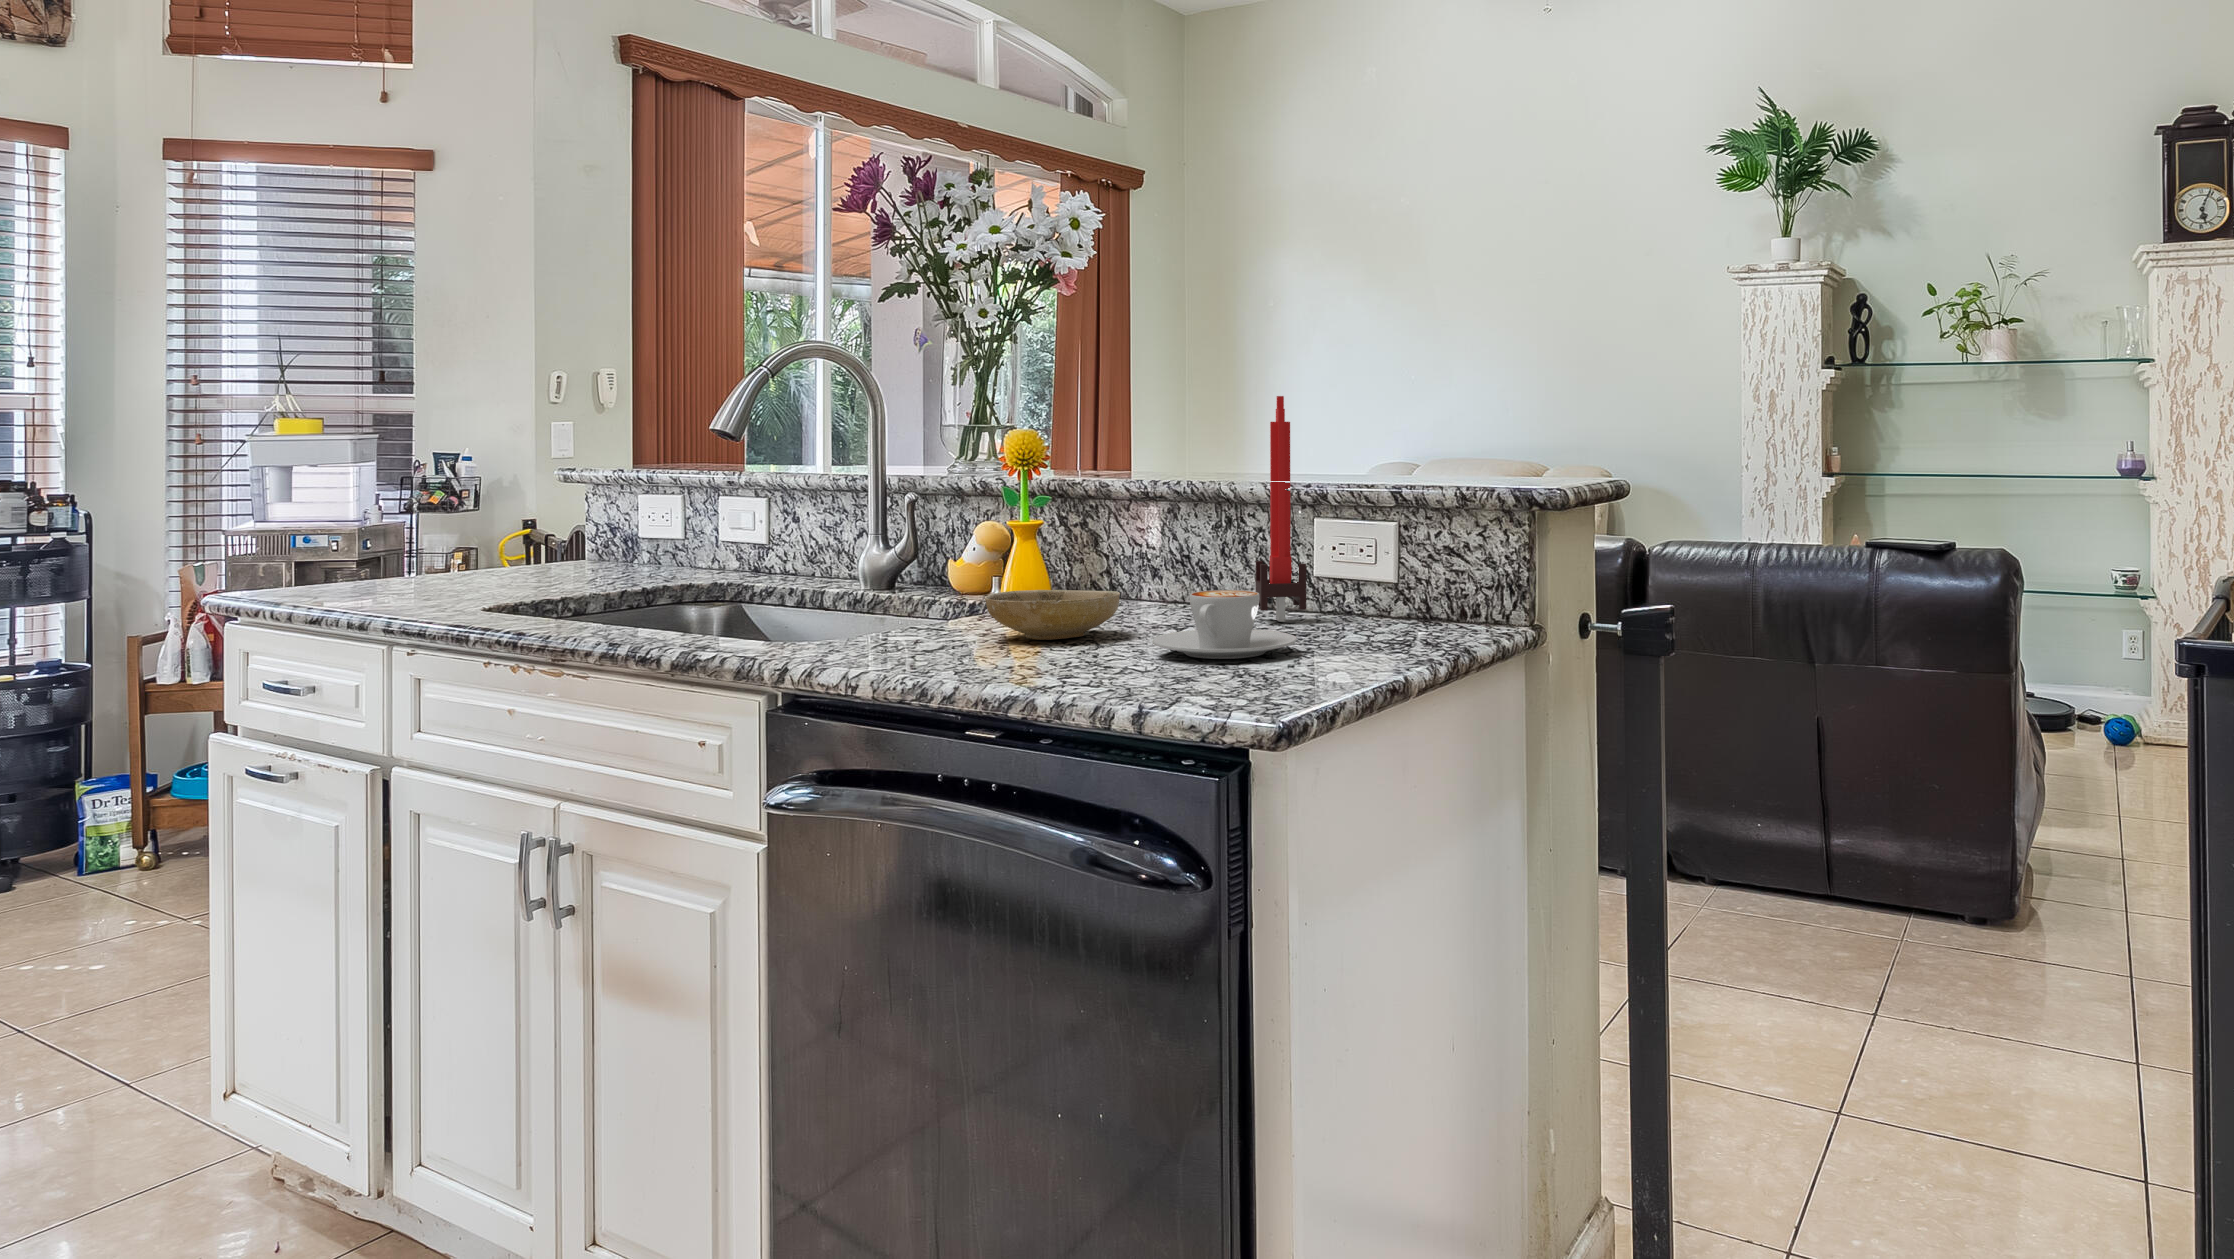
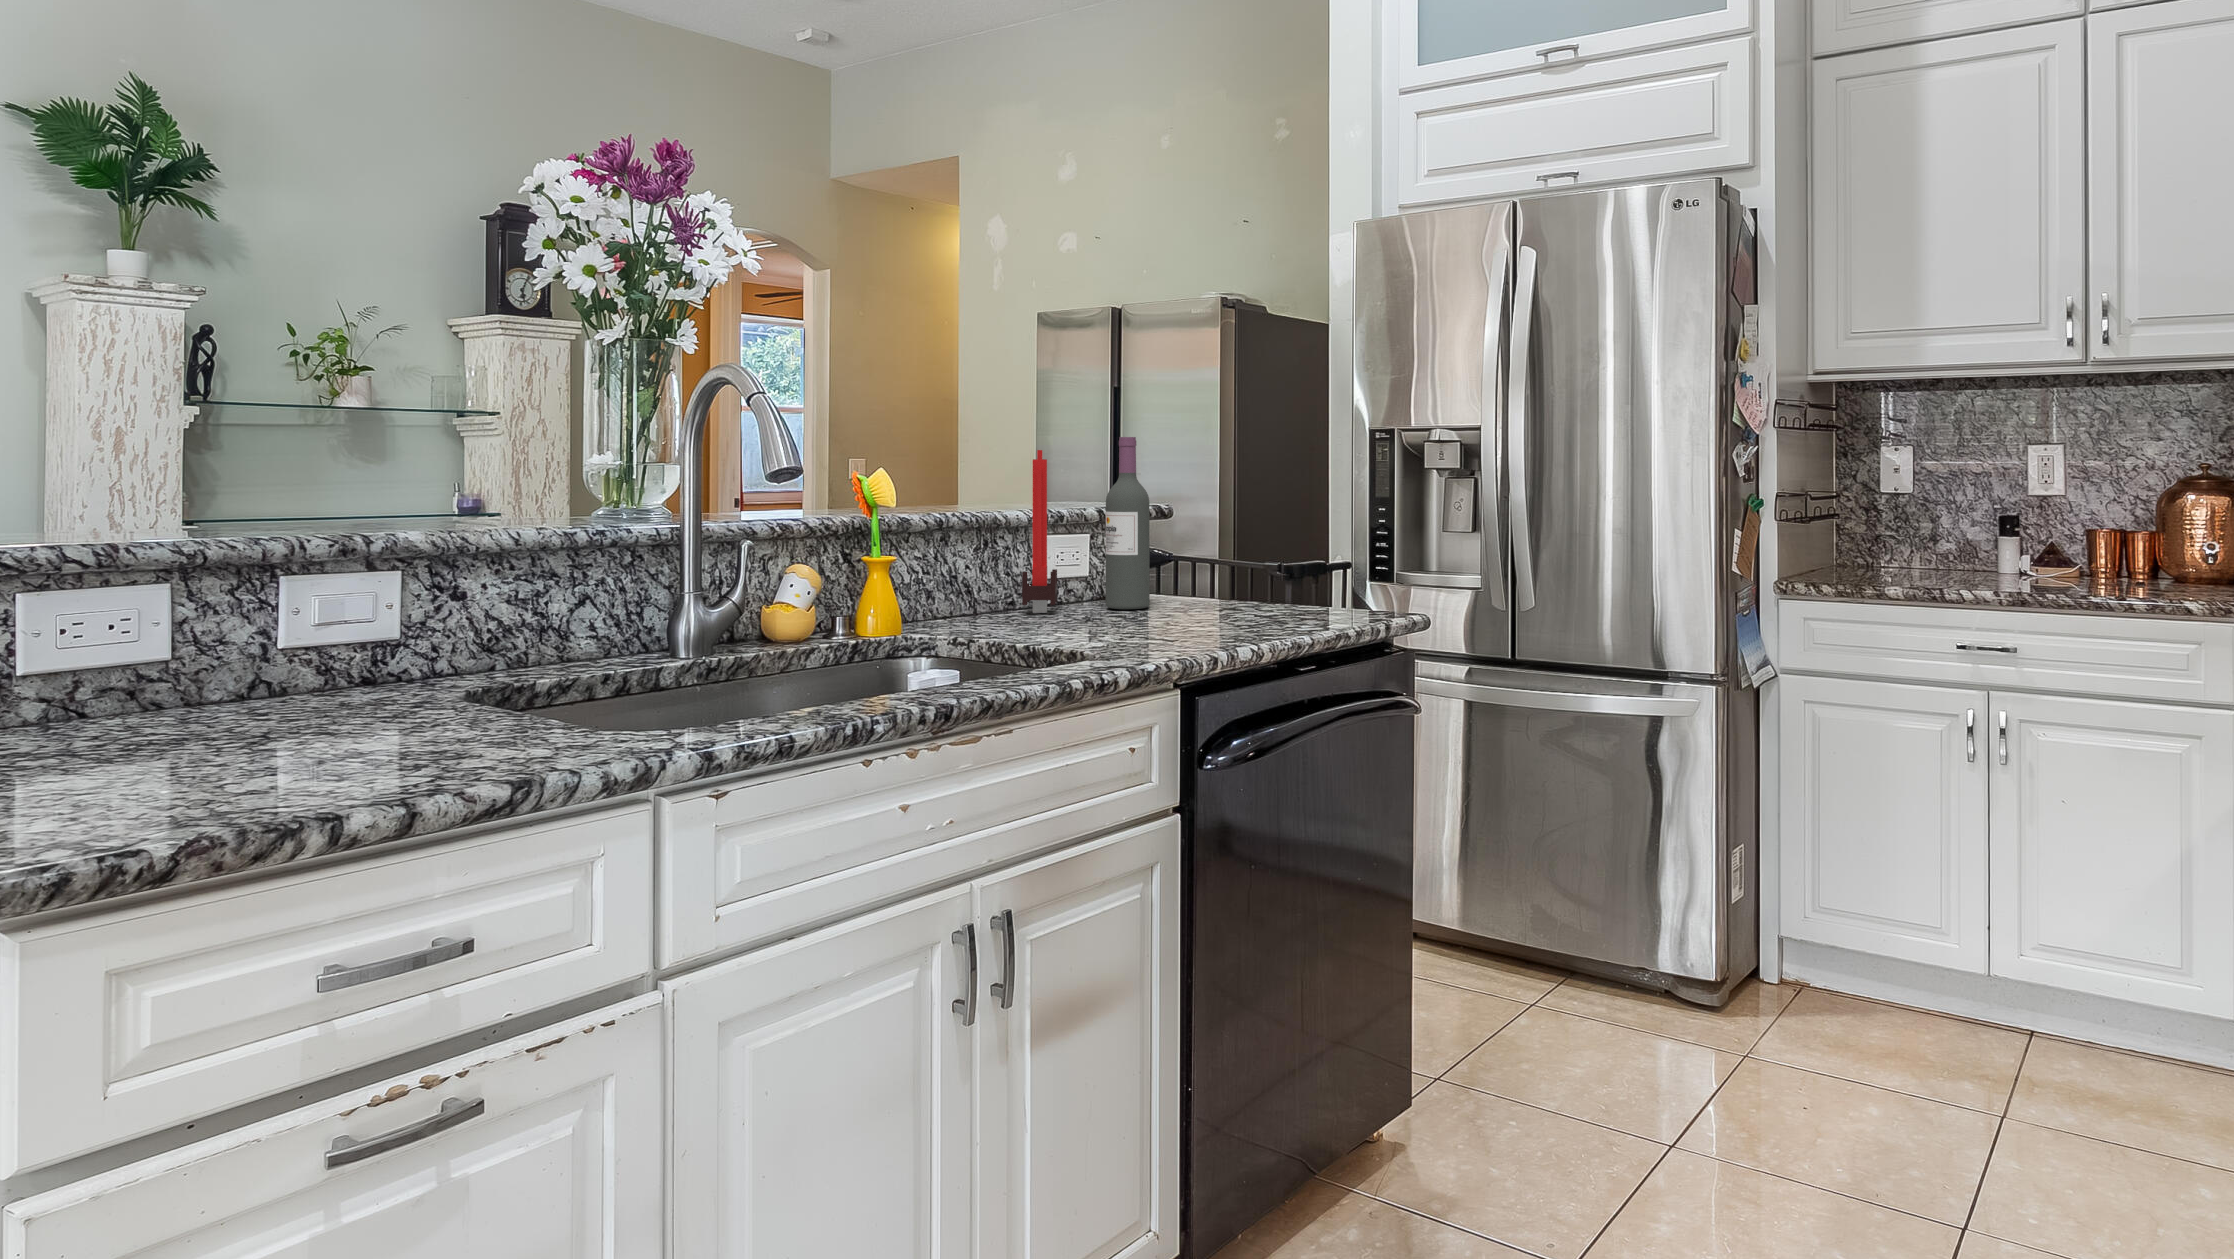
wine bottle: none [1303,373,1370,636] -> present [1106,437,1150,609]
ceramic bowl: present [985,590,1120,640] -> none [1042,595,1142,634]
coffee cup: present [1152,590,1297,659] -> none [1168,576,1258,618]

